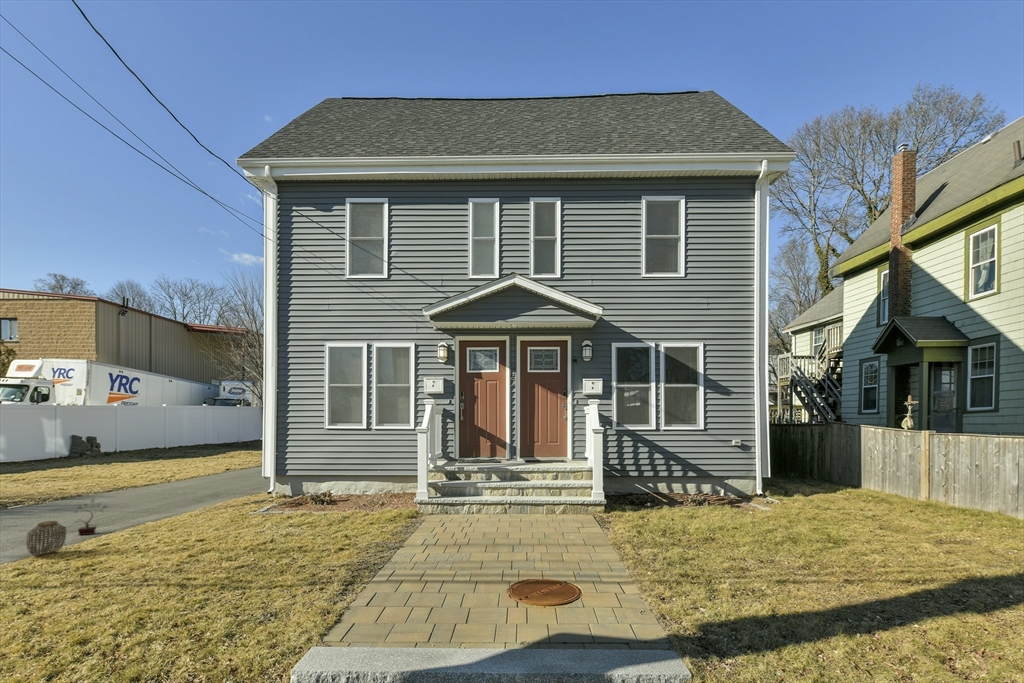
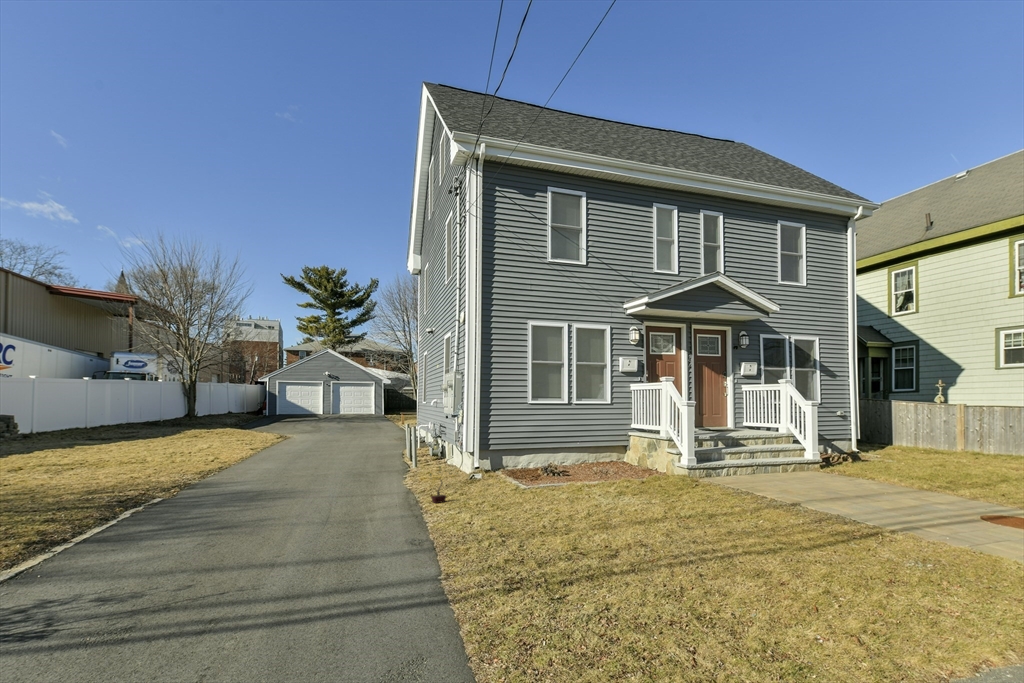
woven basket: present [26,521,66,557] -> none [476,478,506,512]

